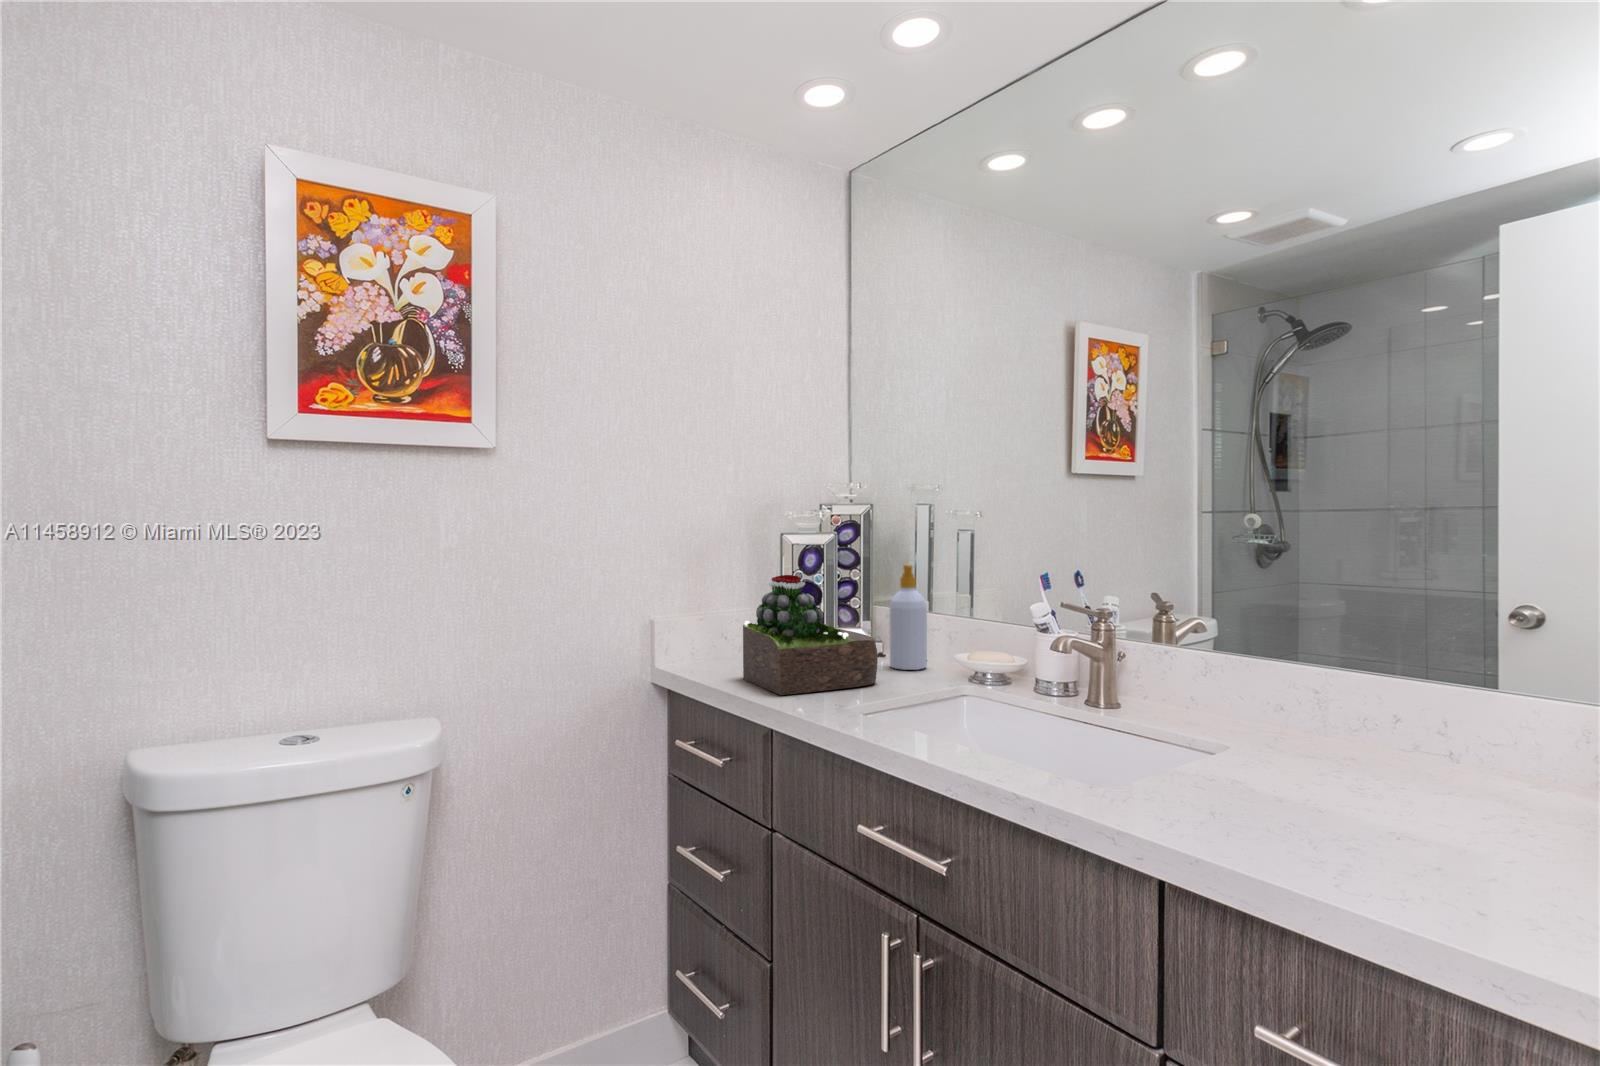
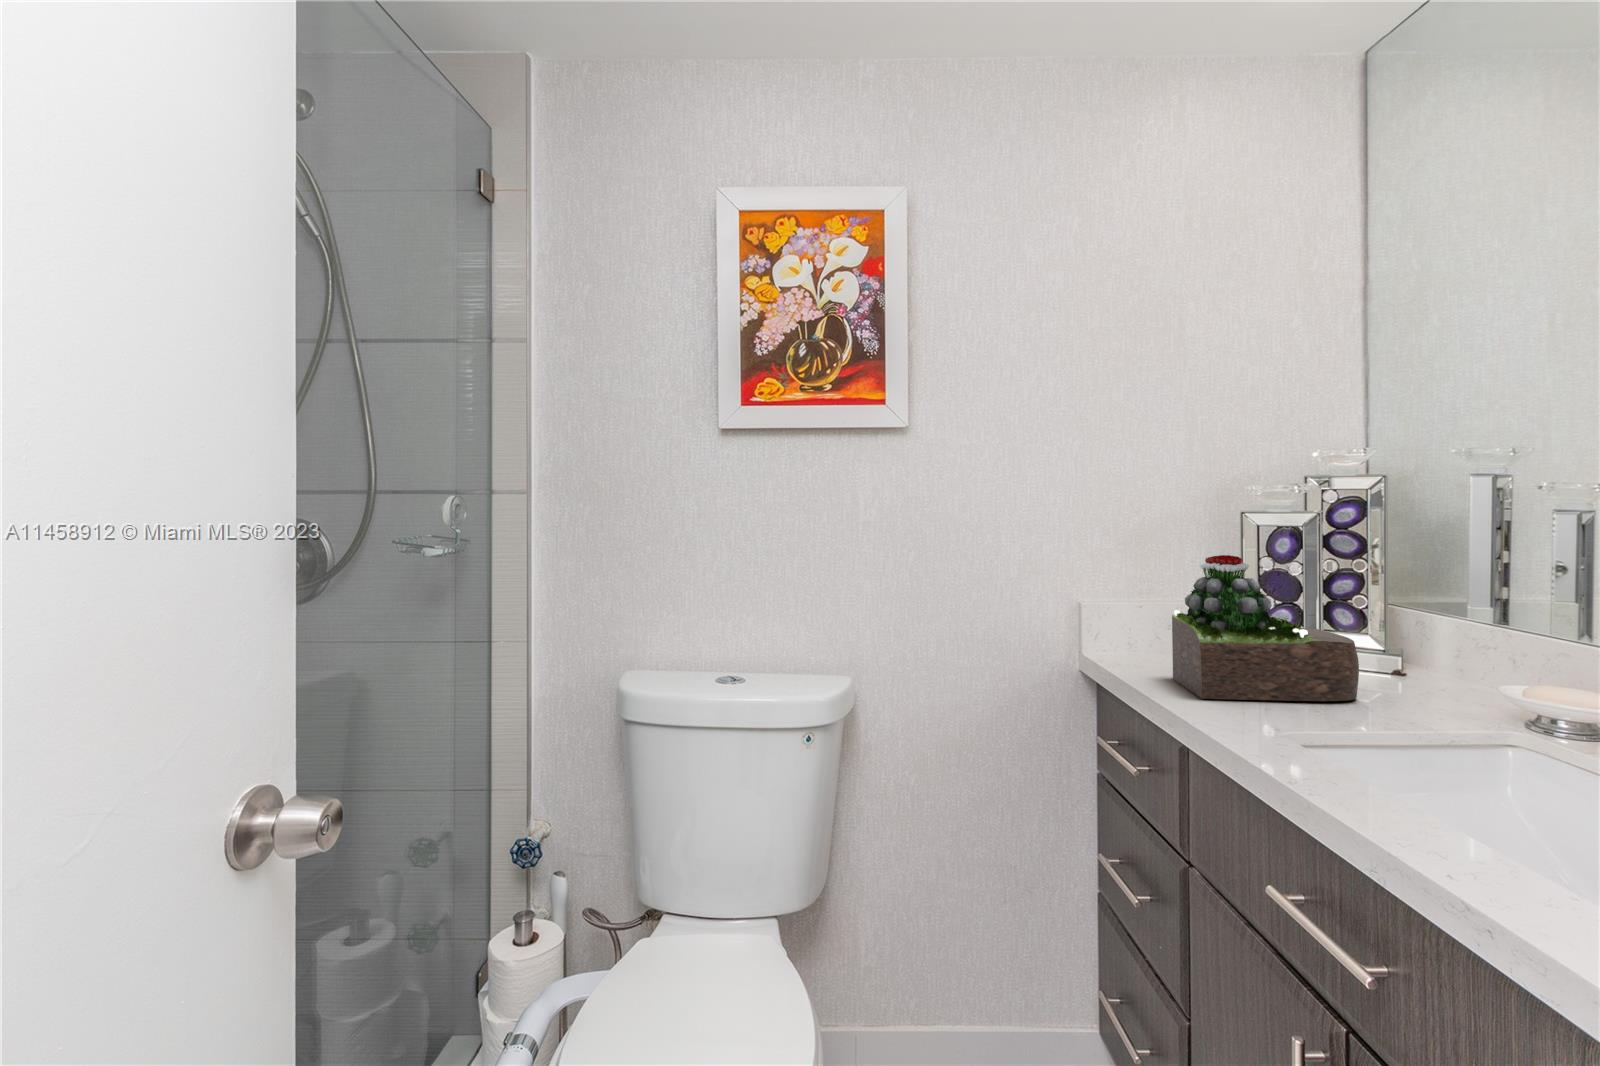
soap bottle: present [890,565,927,670] -> none [1399,547,1464,692]

